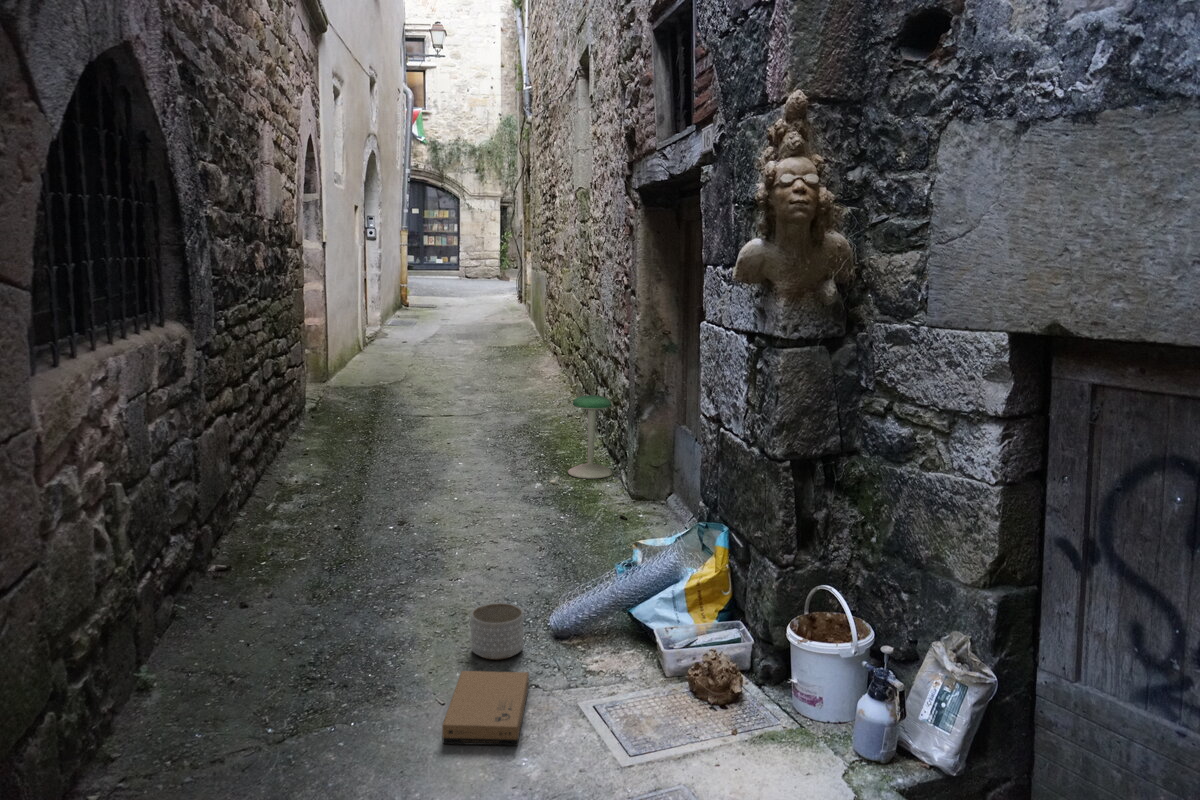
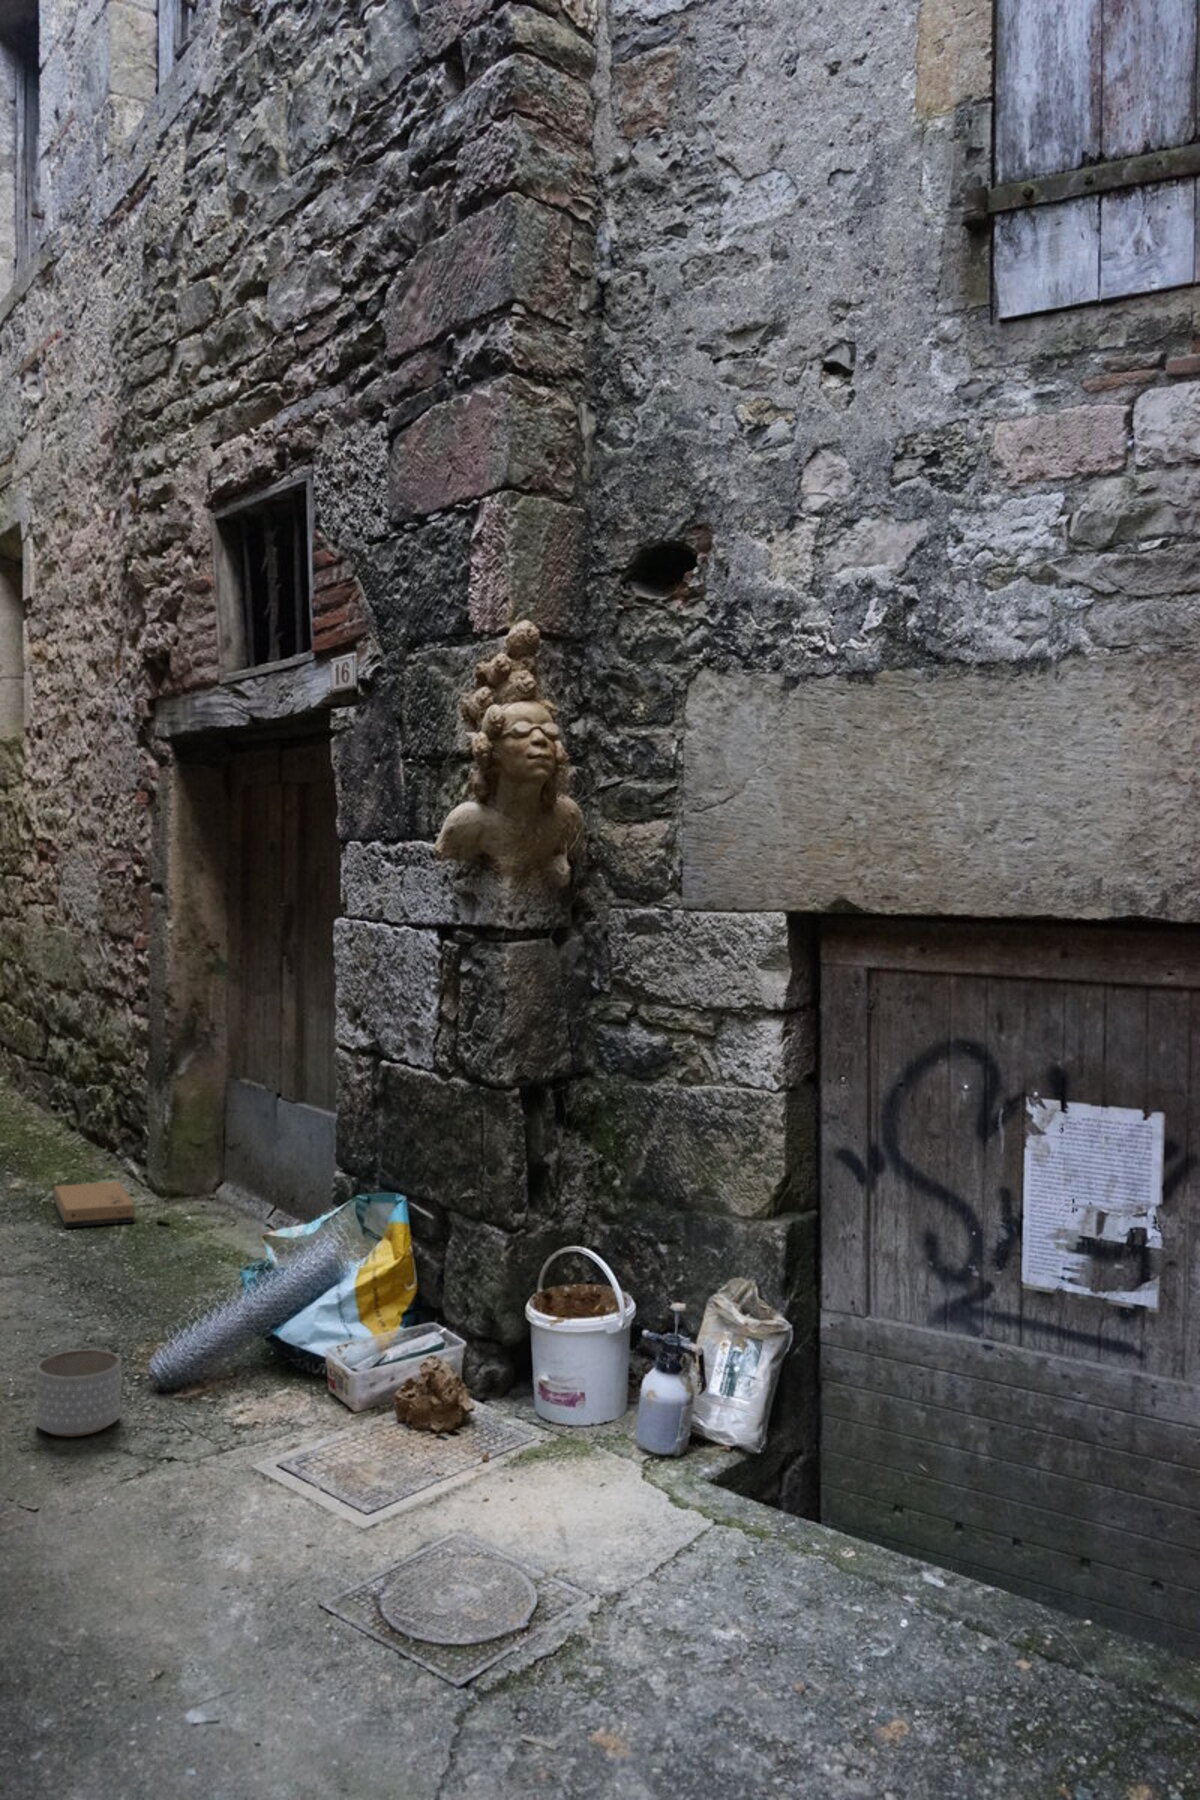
stool: present [568,395,612,479] -> none [35,1047,109,1179]
cardboard box: present [442,671,529,746] -> present [54,1182,135,1227]

